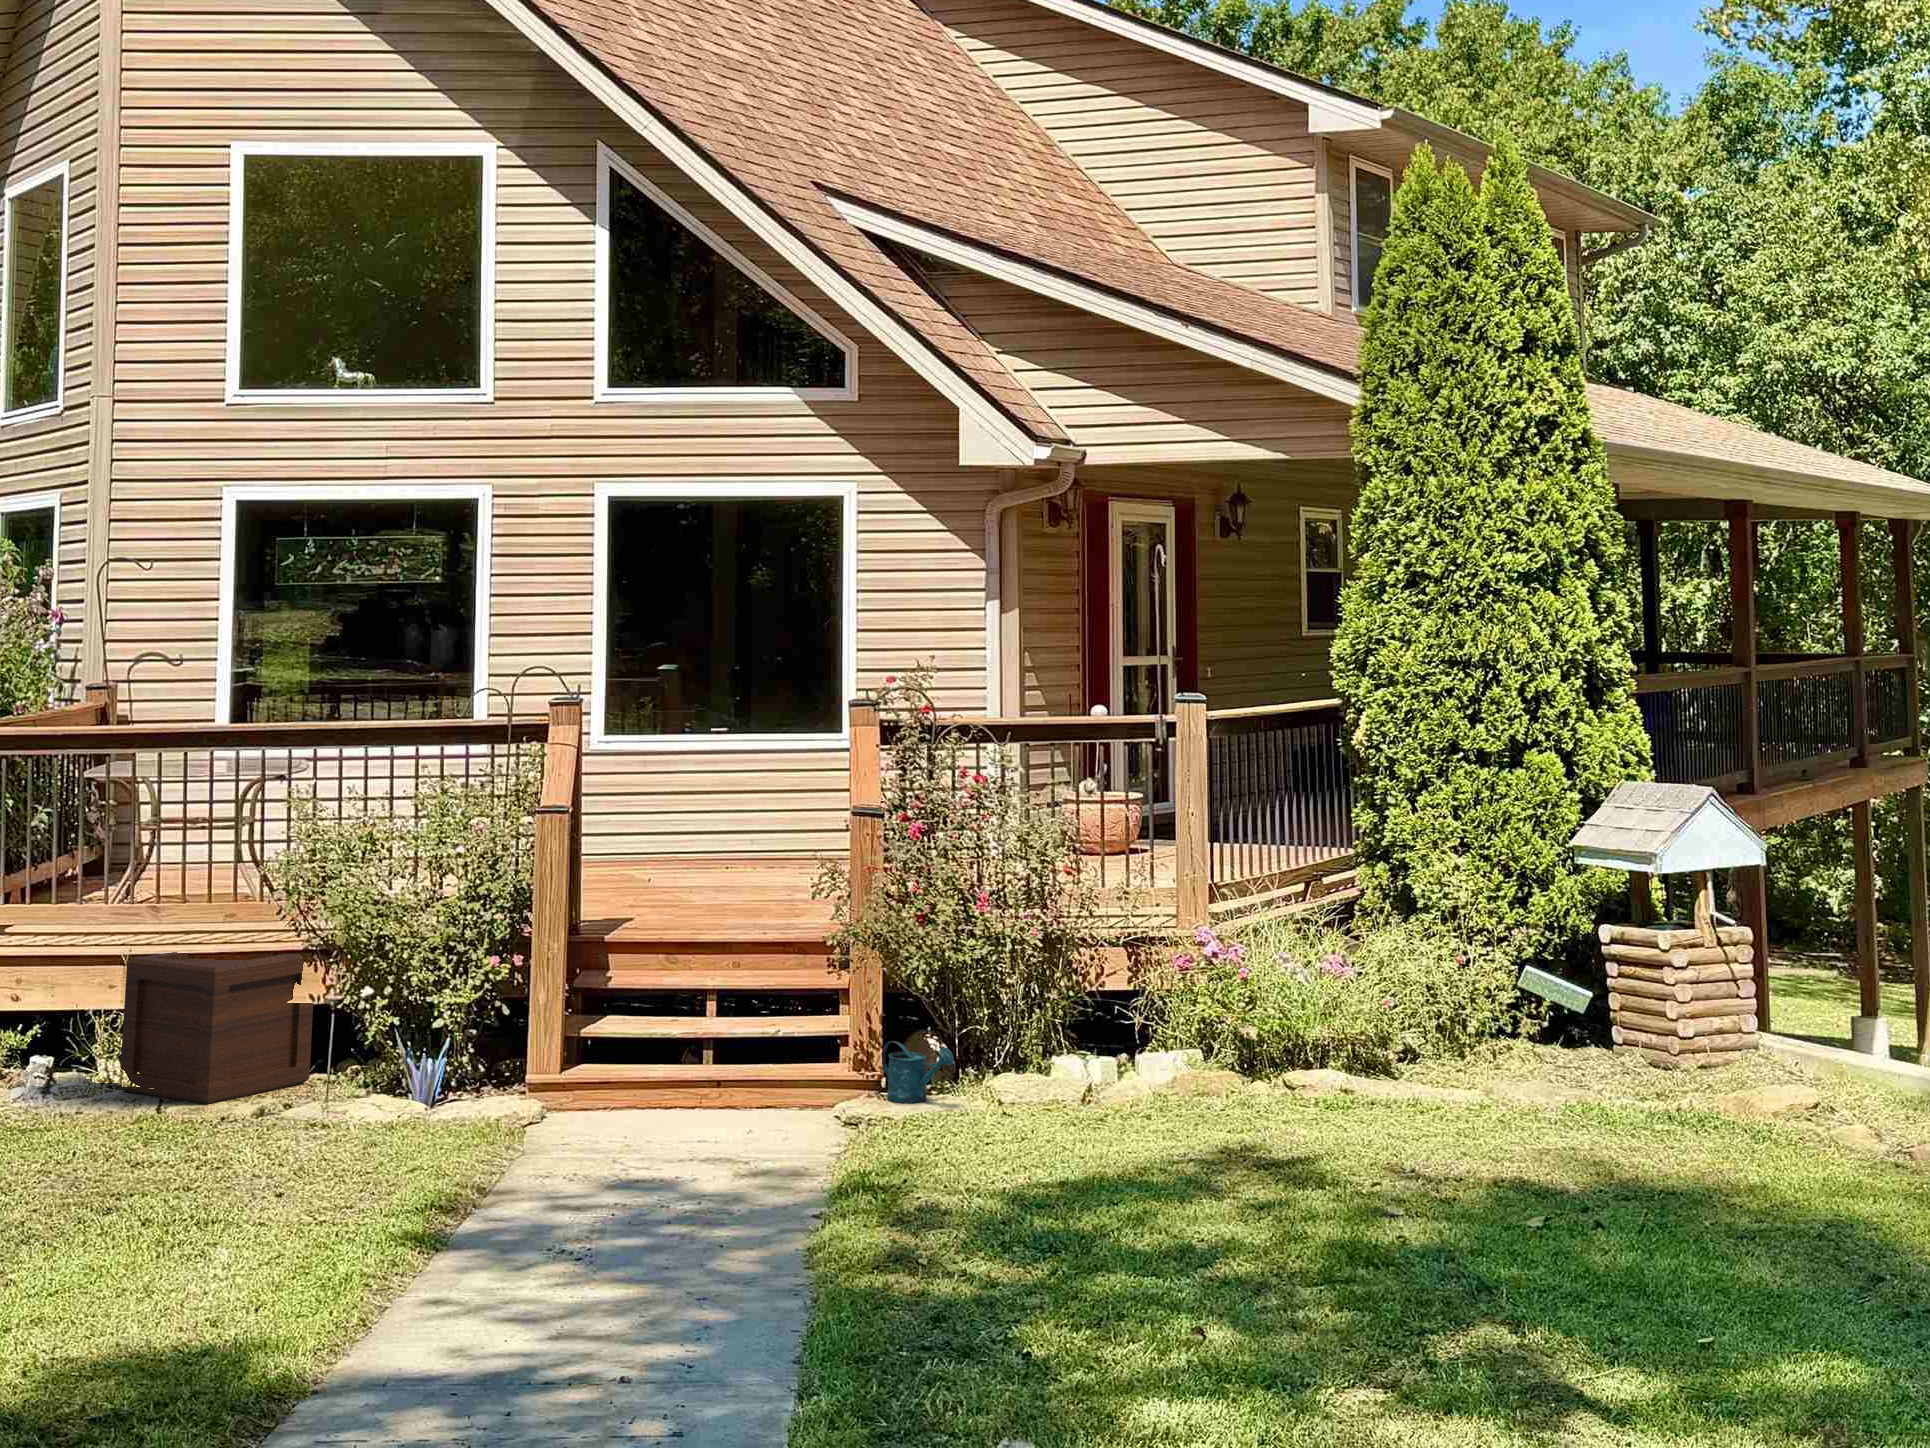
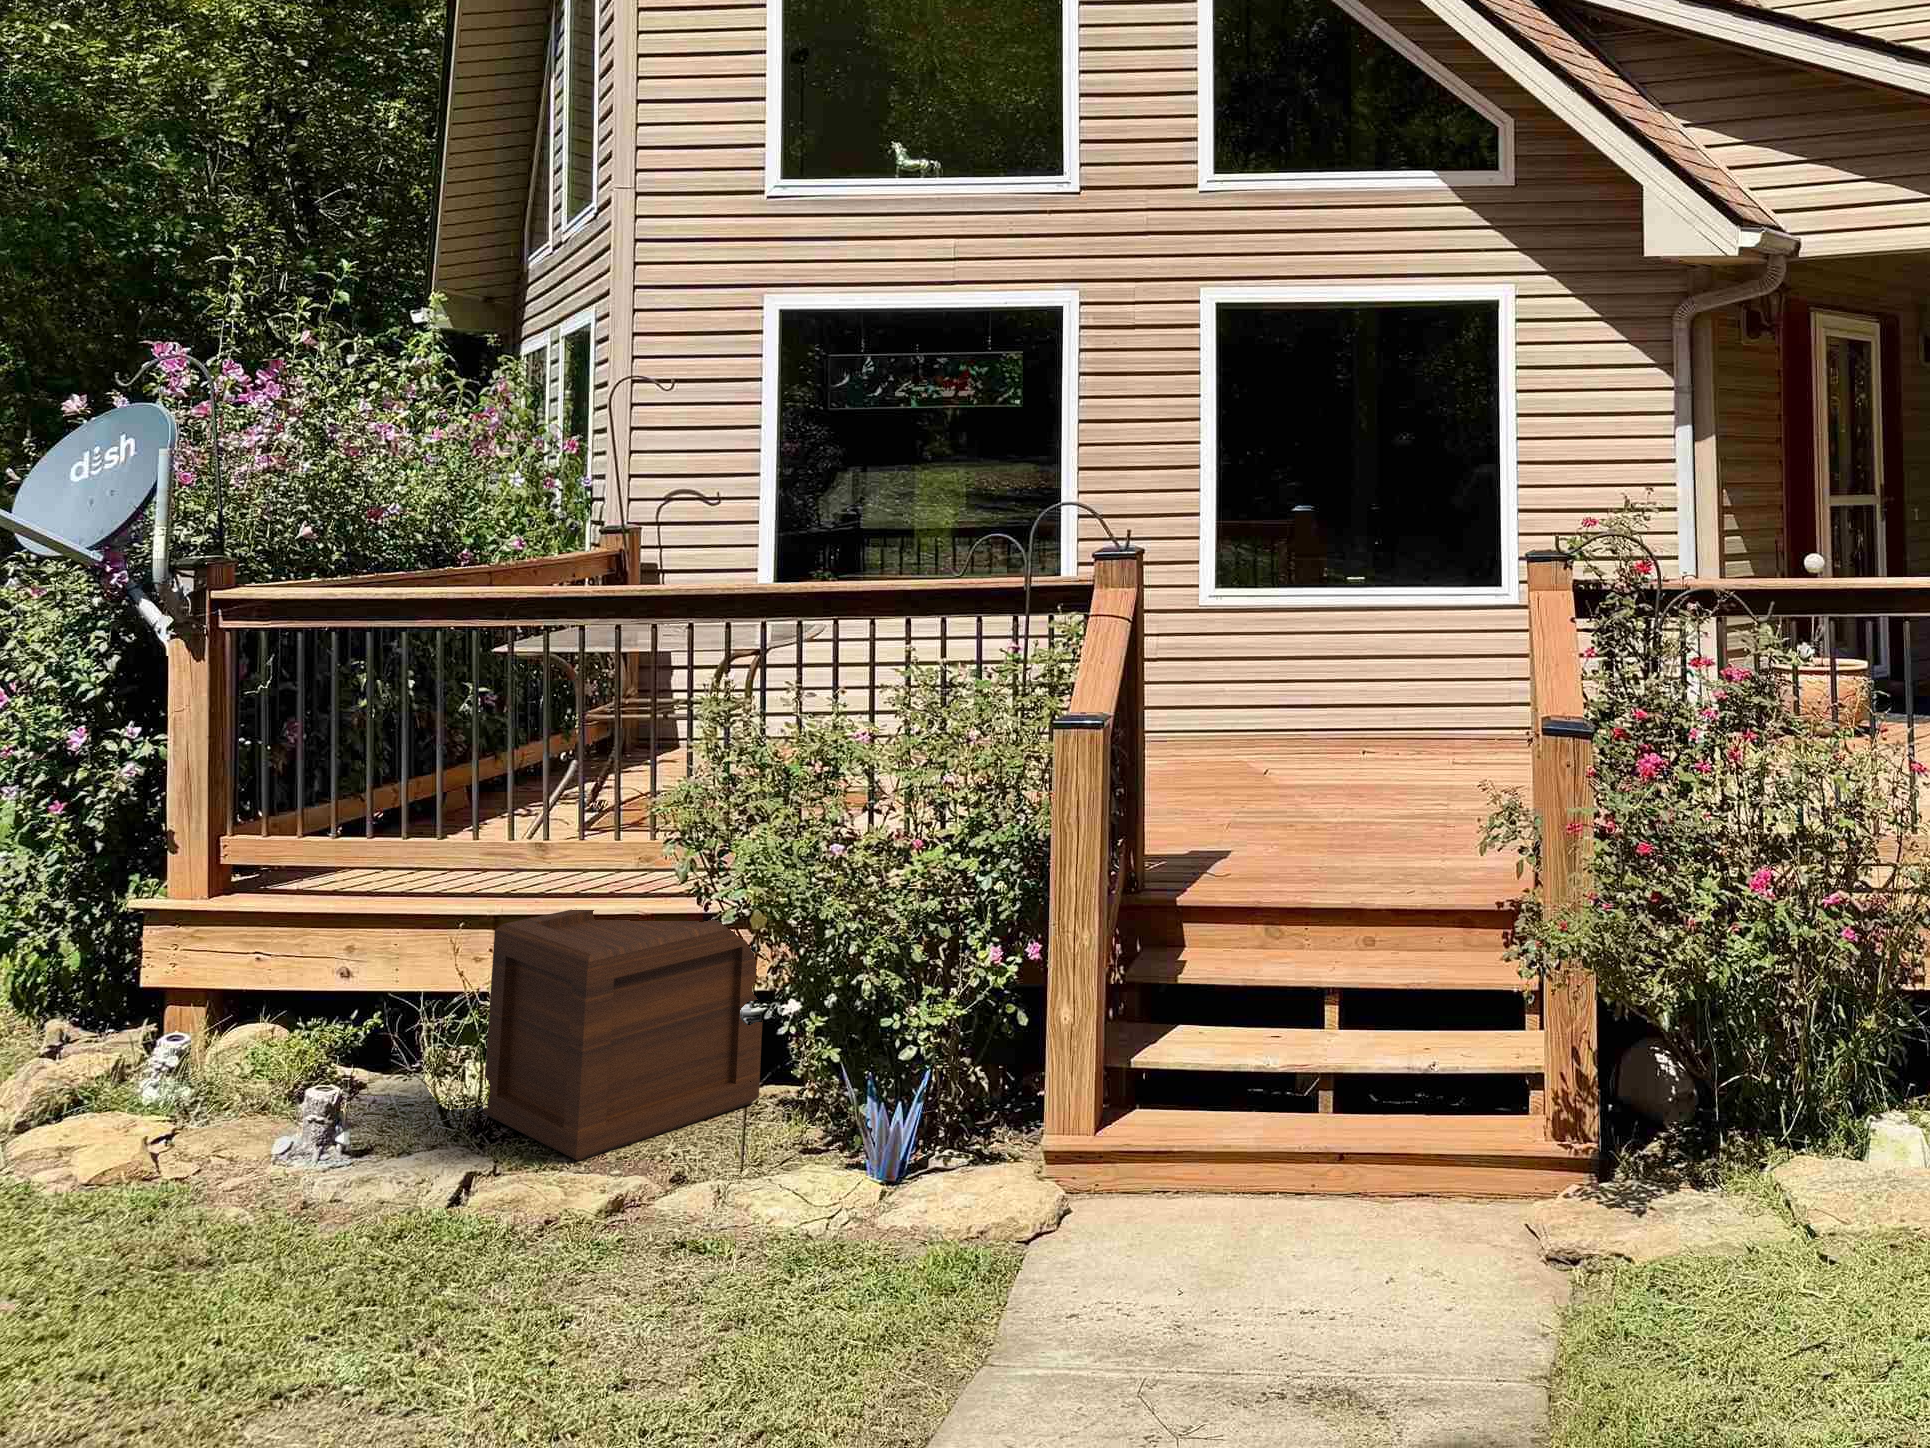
watering can: present [882,1041,954,1103] -> none [1597,1093,1719,1205]

